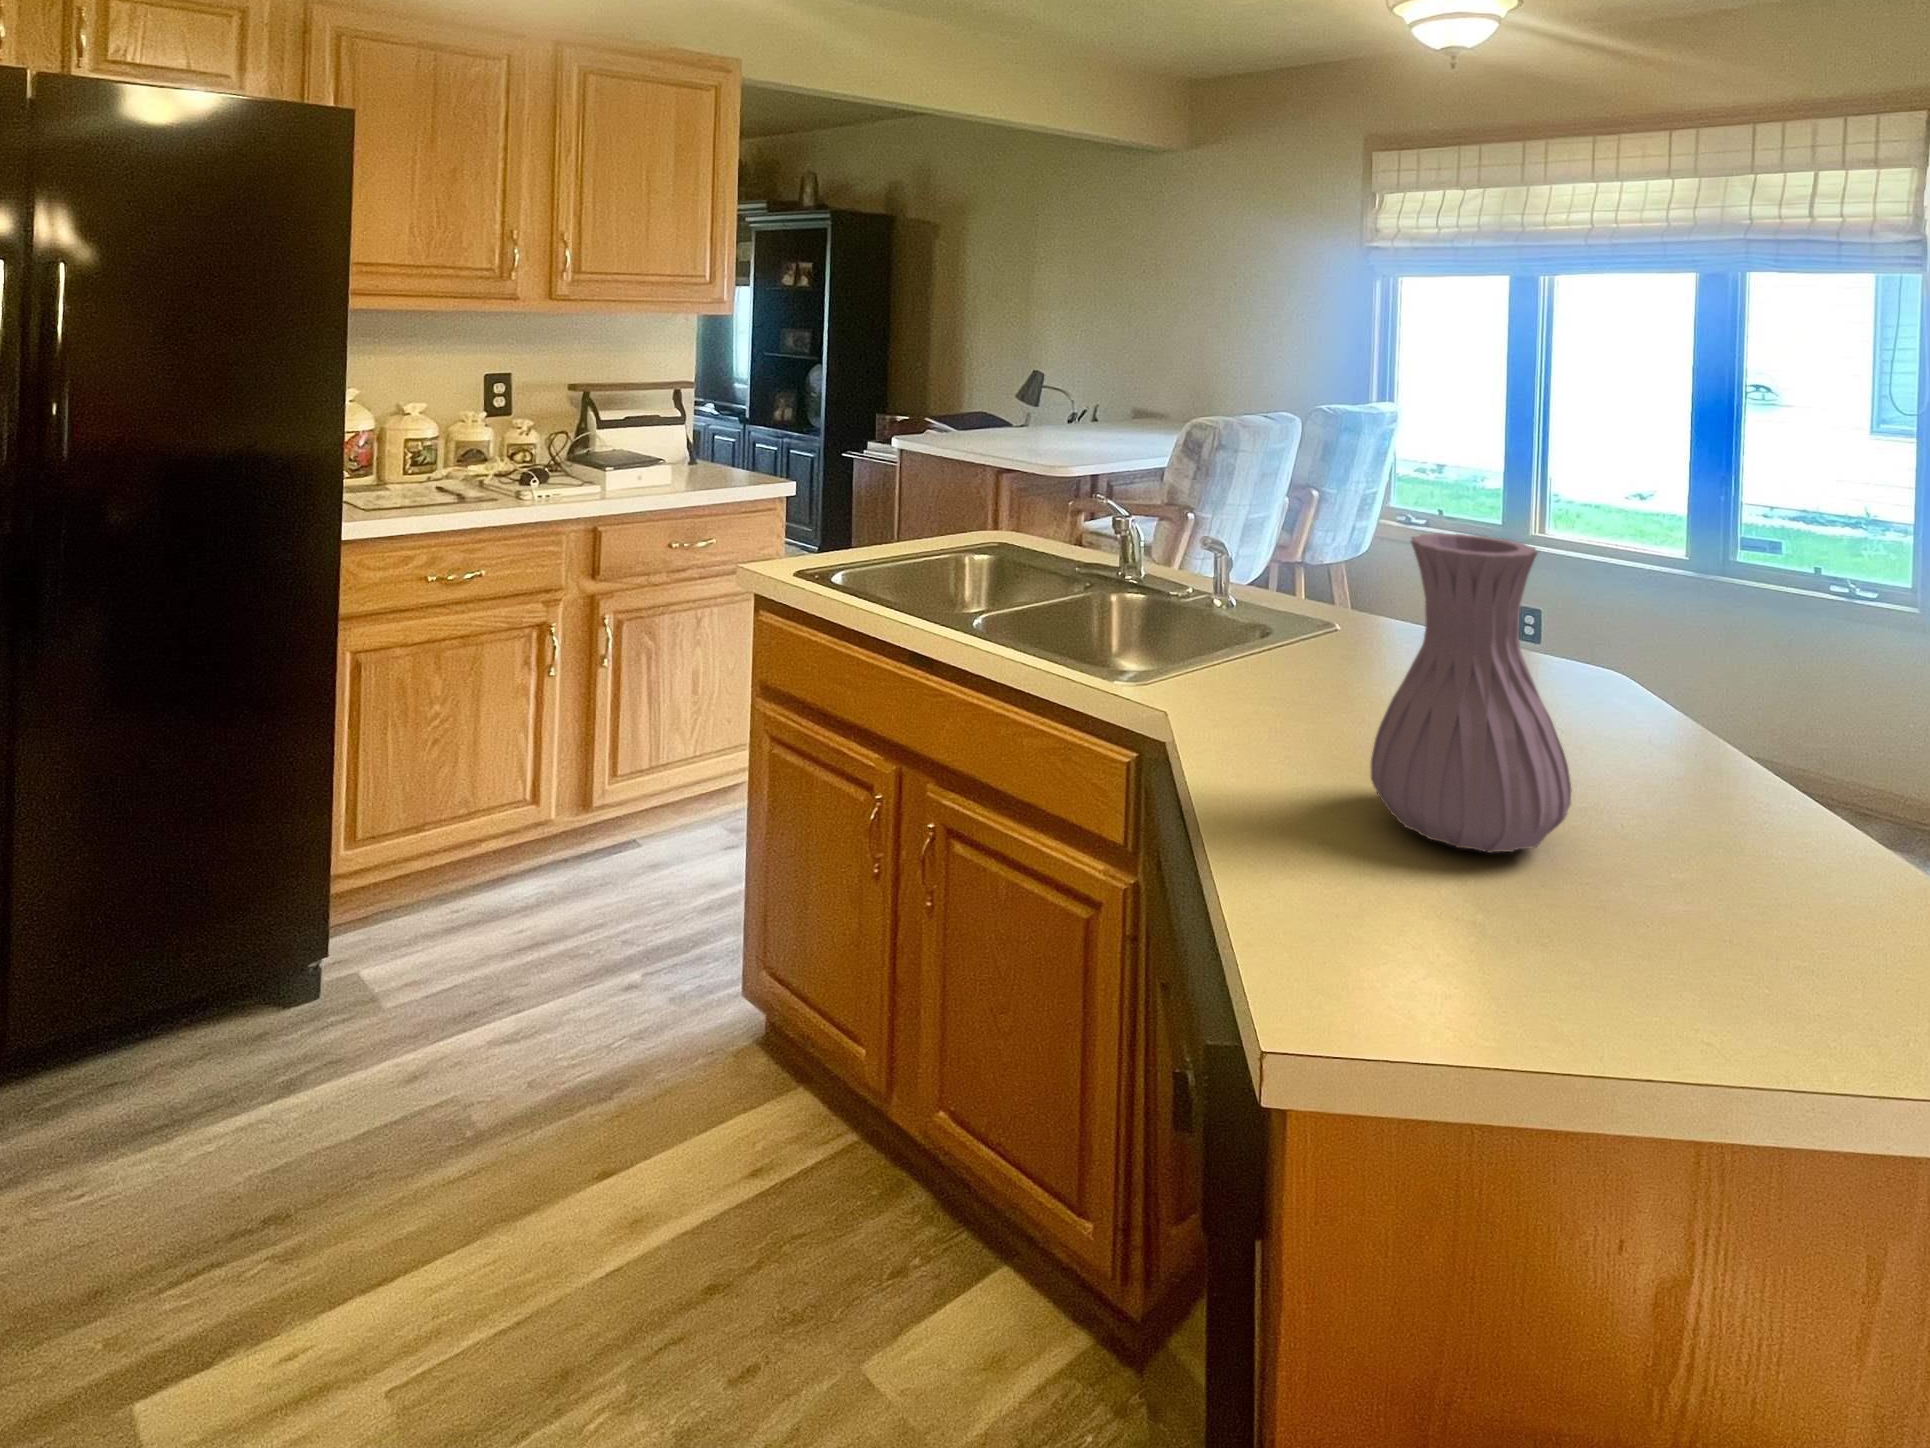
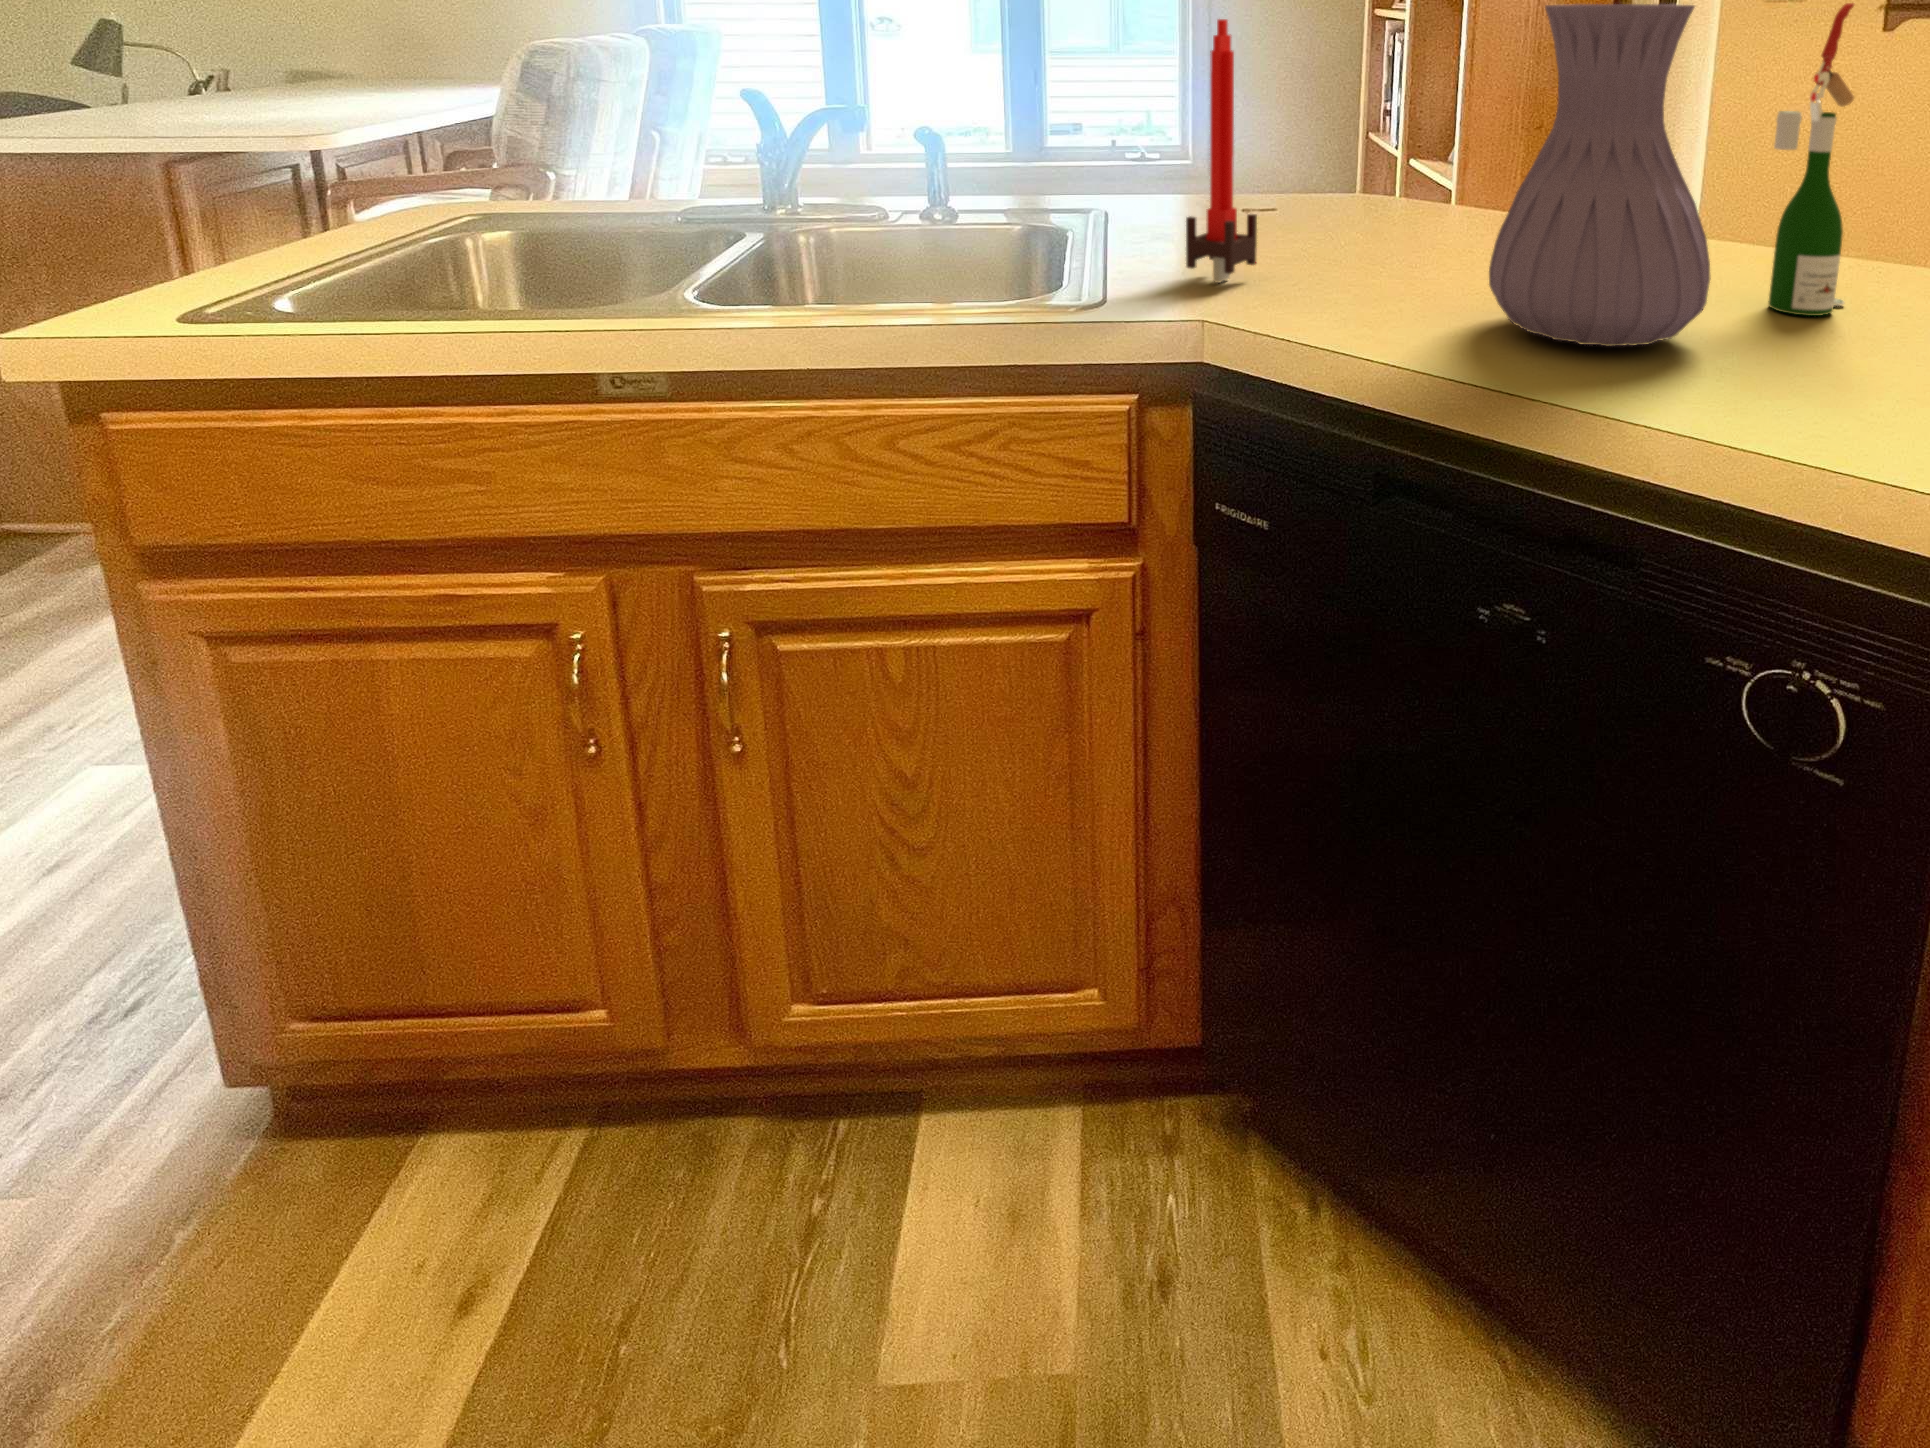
candle: none [1281,498,1337,703] -> present [1186,19,1257,283]
wine bottle: none [1721,581,1835,918] -> present [1768,3,1854,316]

